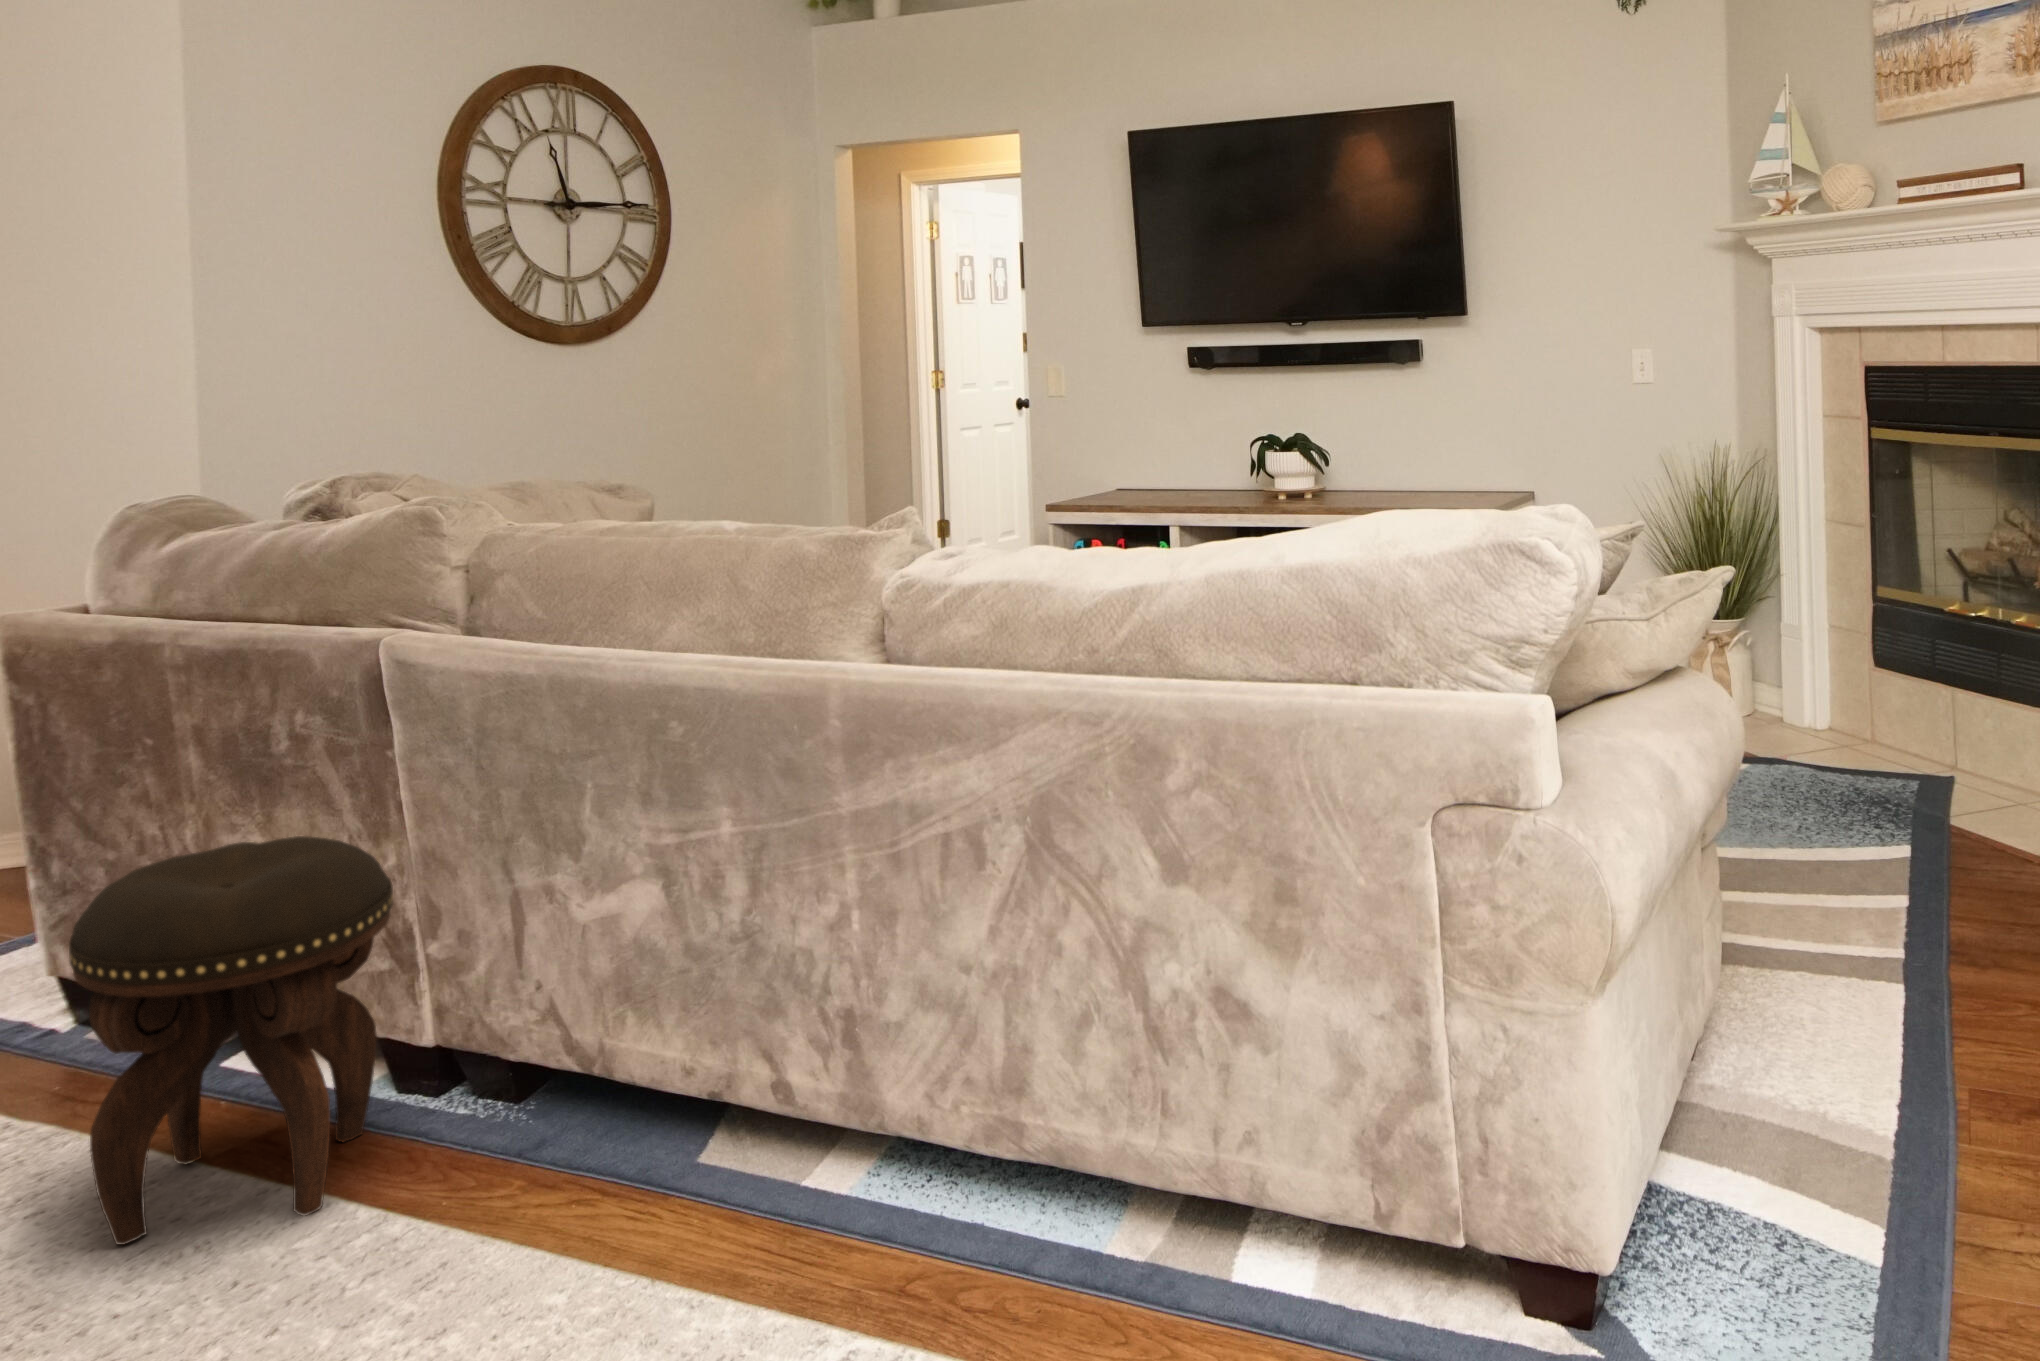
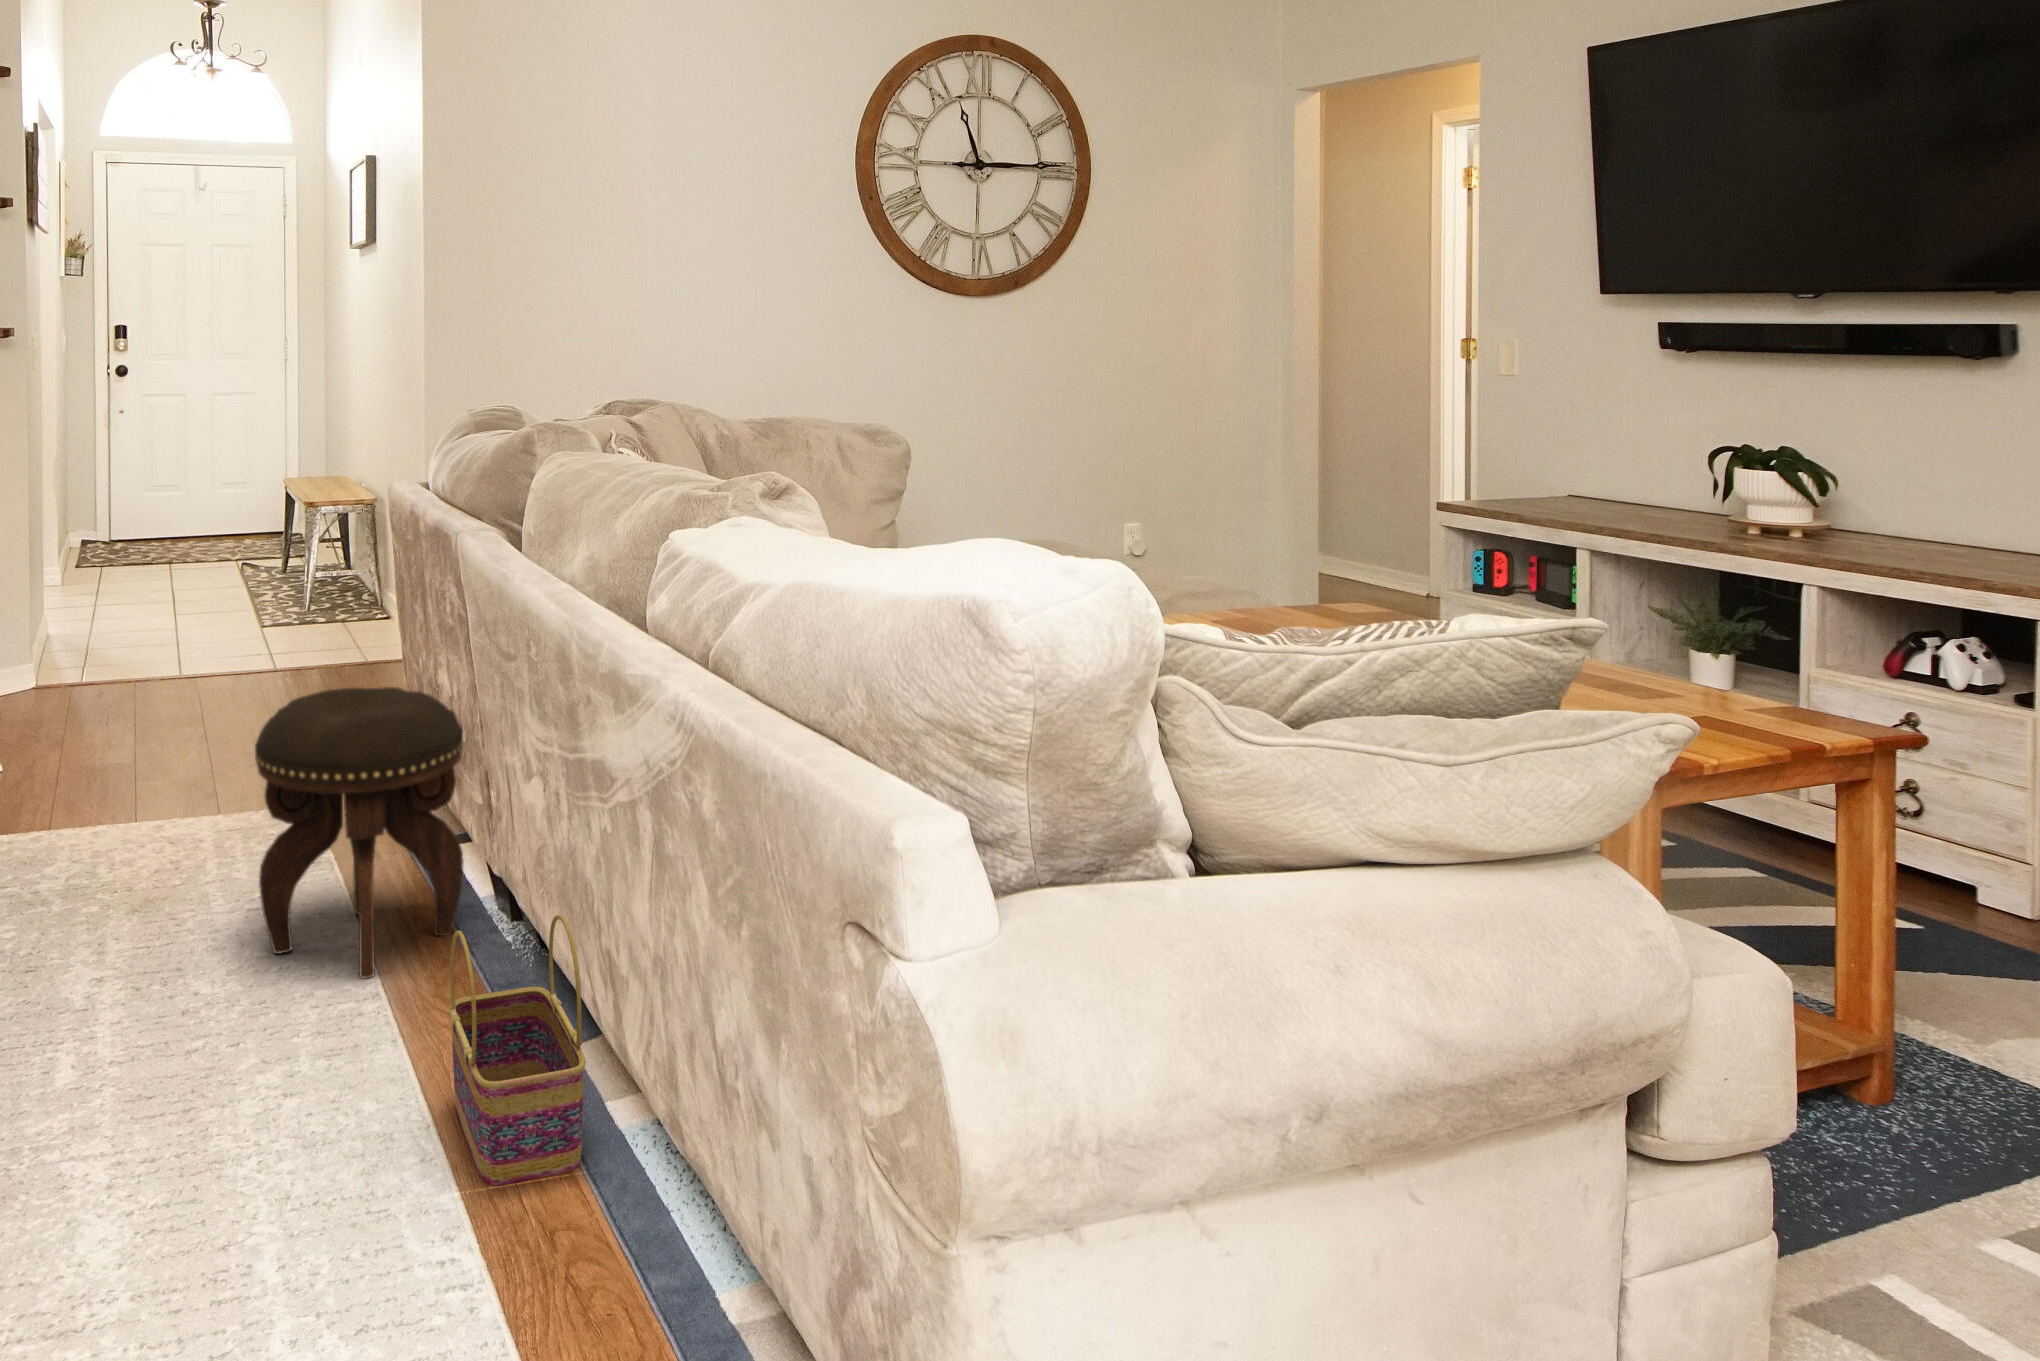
basket: none [629,987,859,1293] -> present [449,915,586,1185]

